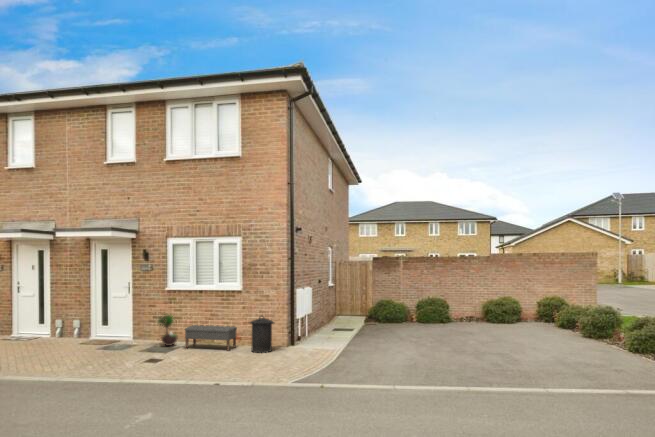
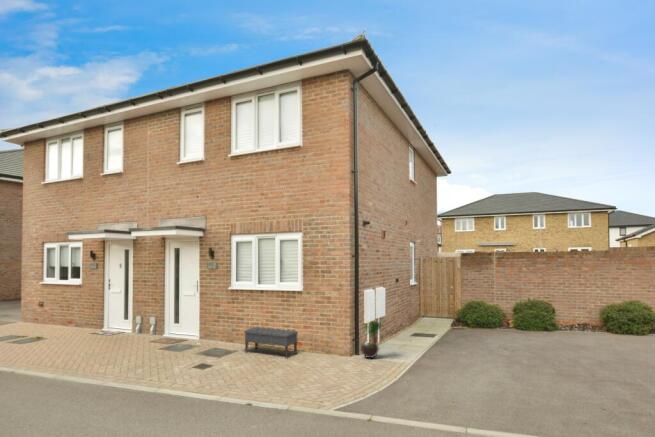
potted tree: present [158,314,177,346] -> present [361,321,381,358]
trash can: present [250,316,274,353] -> none [308,320,336,363]

